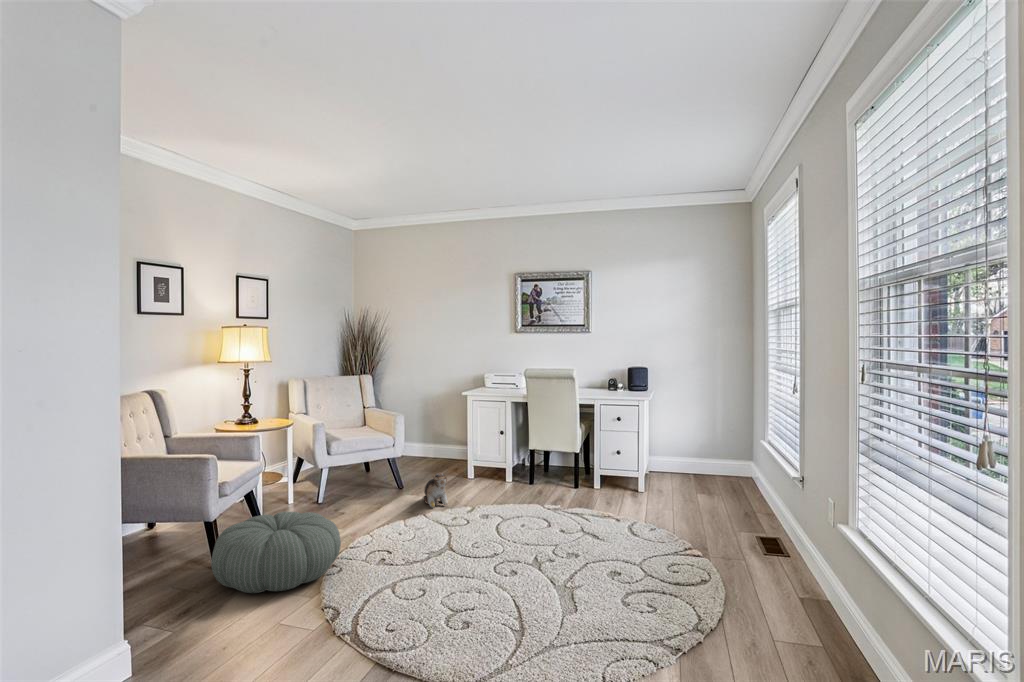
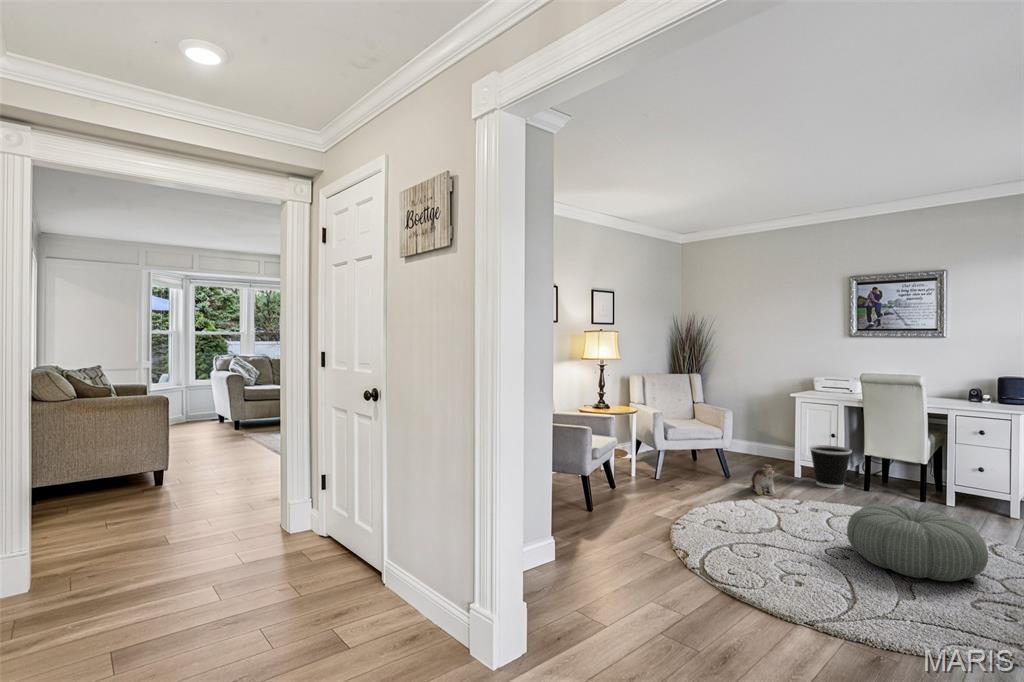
wastebasket: none [481,443,519,487] -> present [810,445,852,488]
pouf: present [211,512,341,593] -> present [847,505,988,581]

